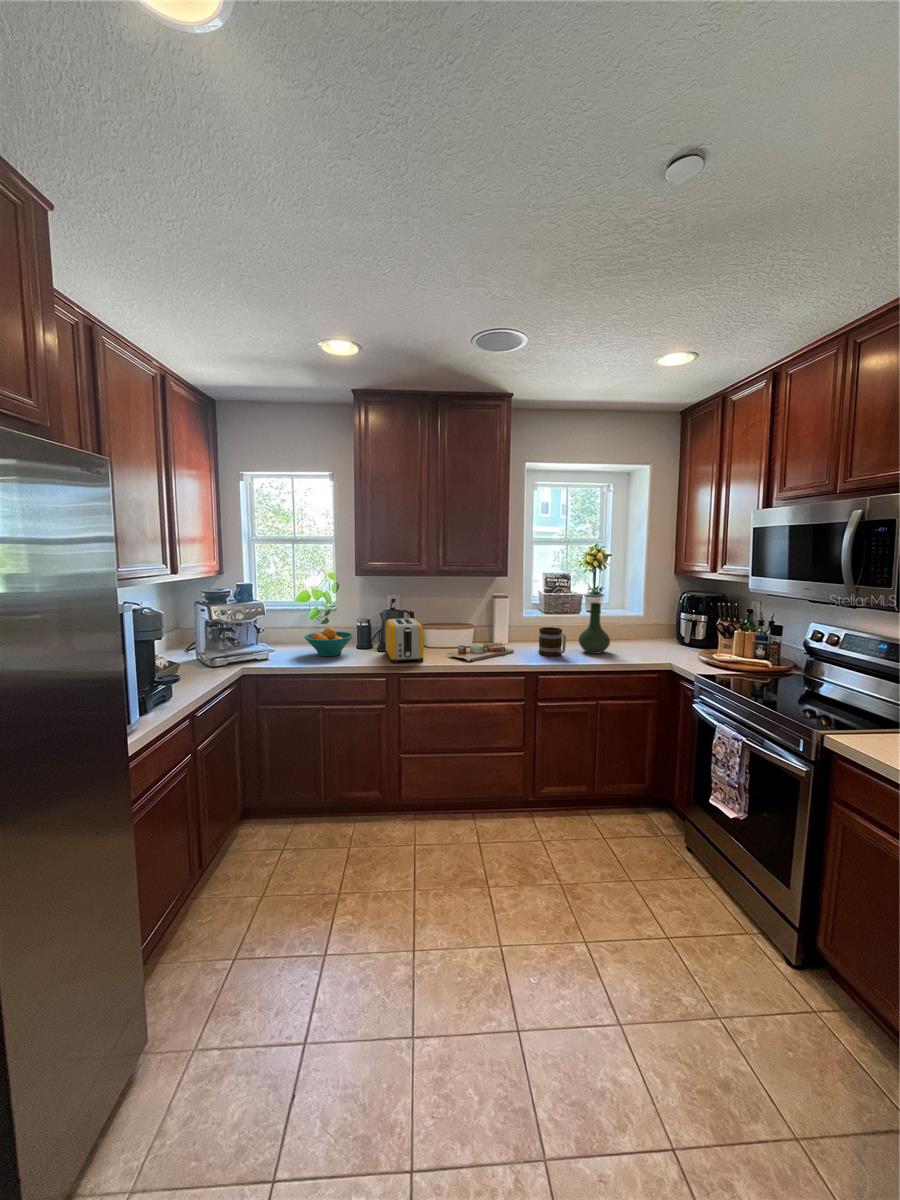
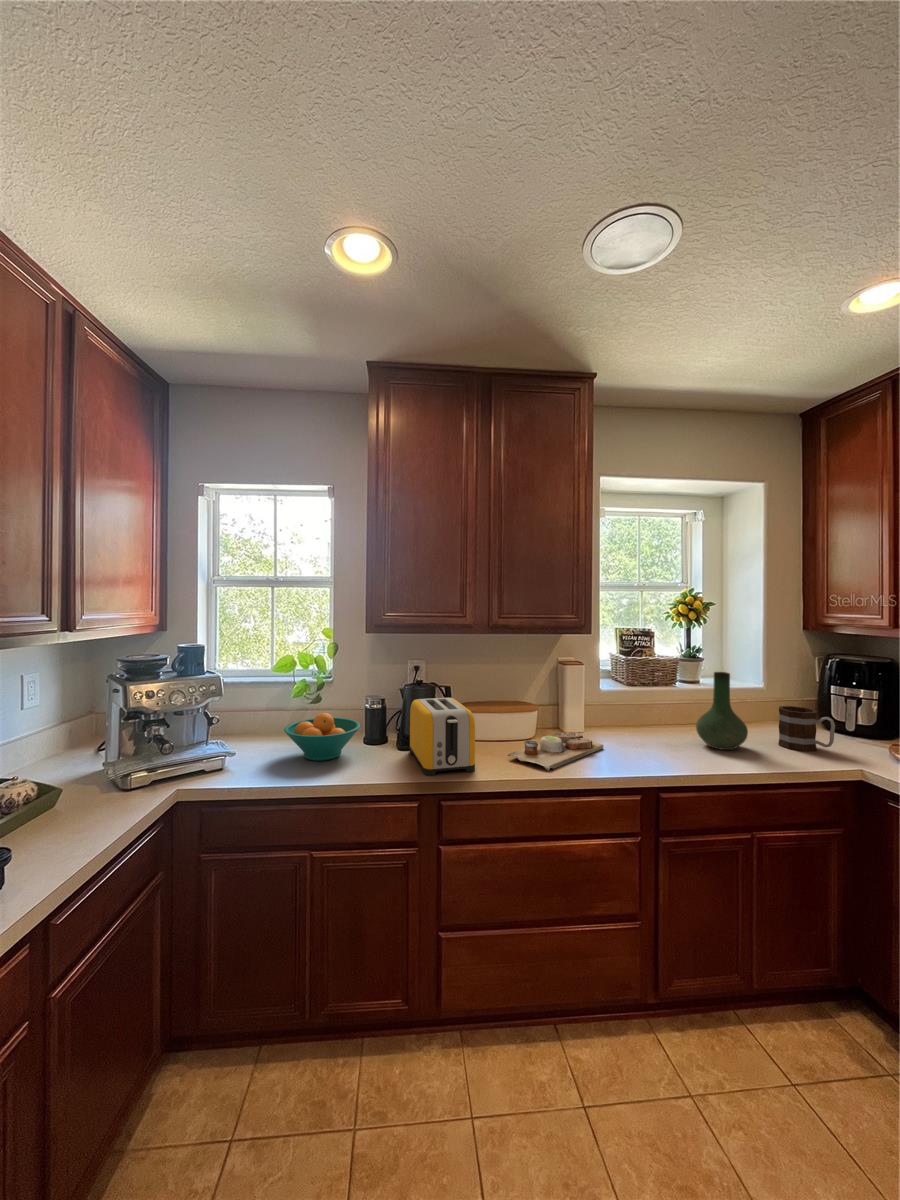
mug: present [539,627,566,656] -> present [779,706,835,751]

